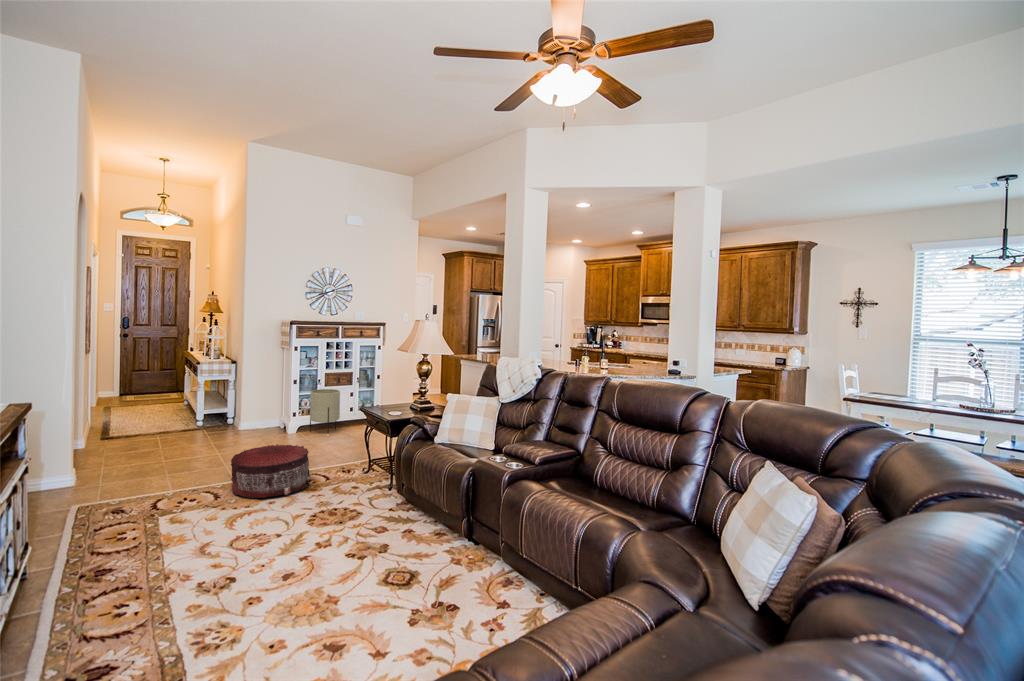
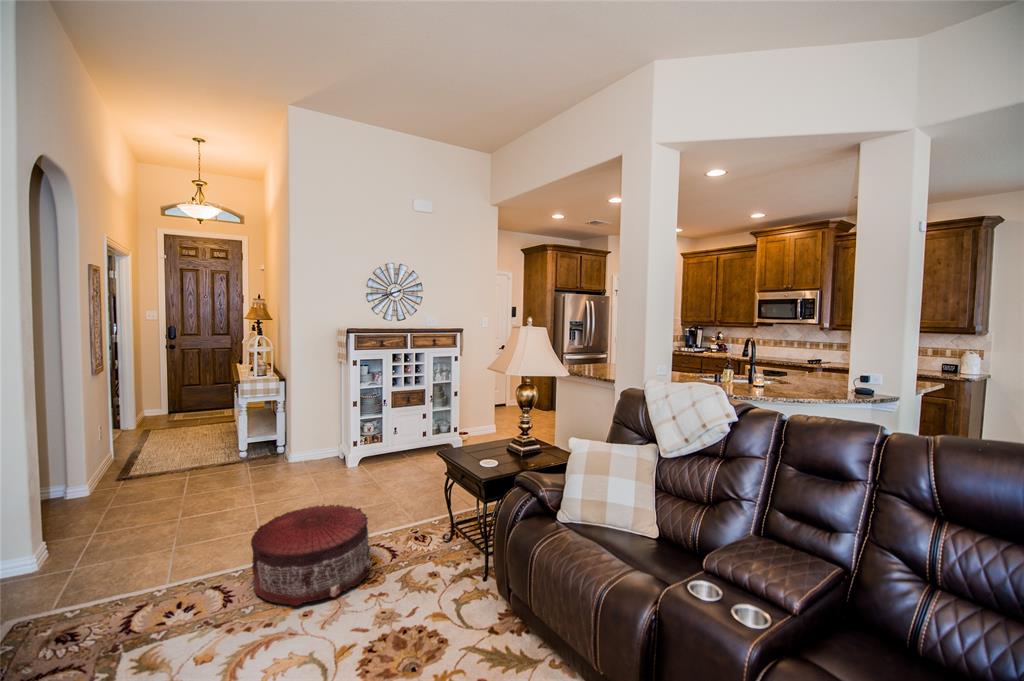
planter: present [310,389,340,433] -> none [372,411,409,473]

